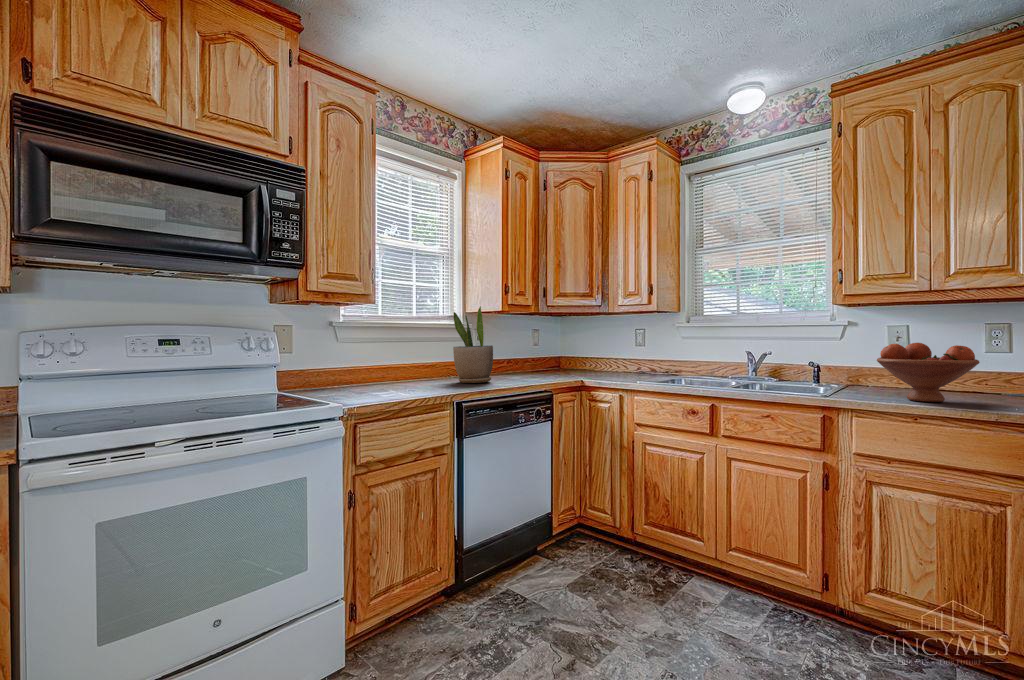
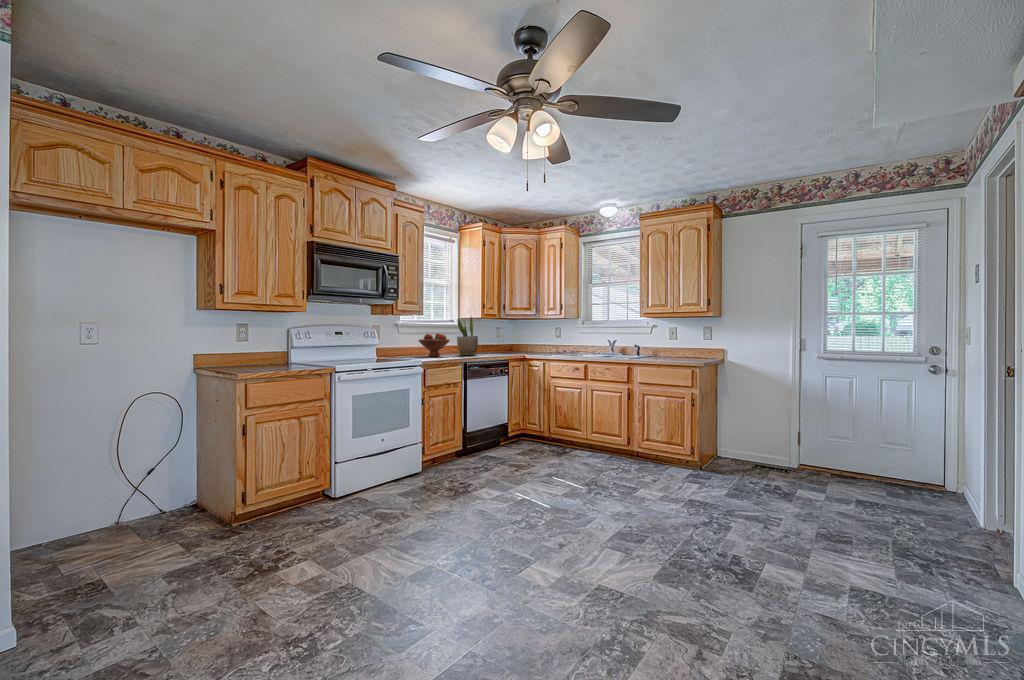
fruit bowl: present [877,343,980,402] -> present [418,333,450,356]

